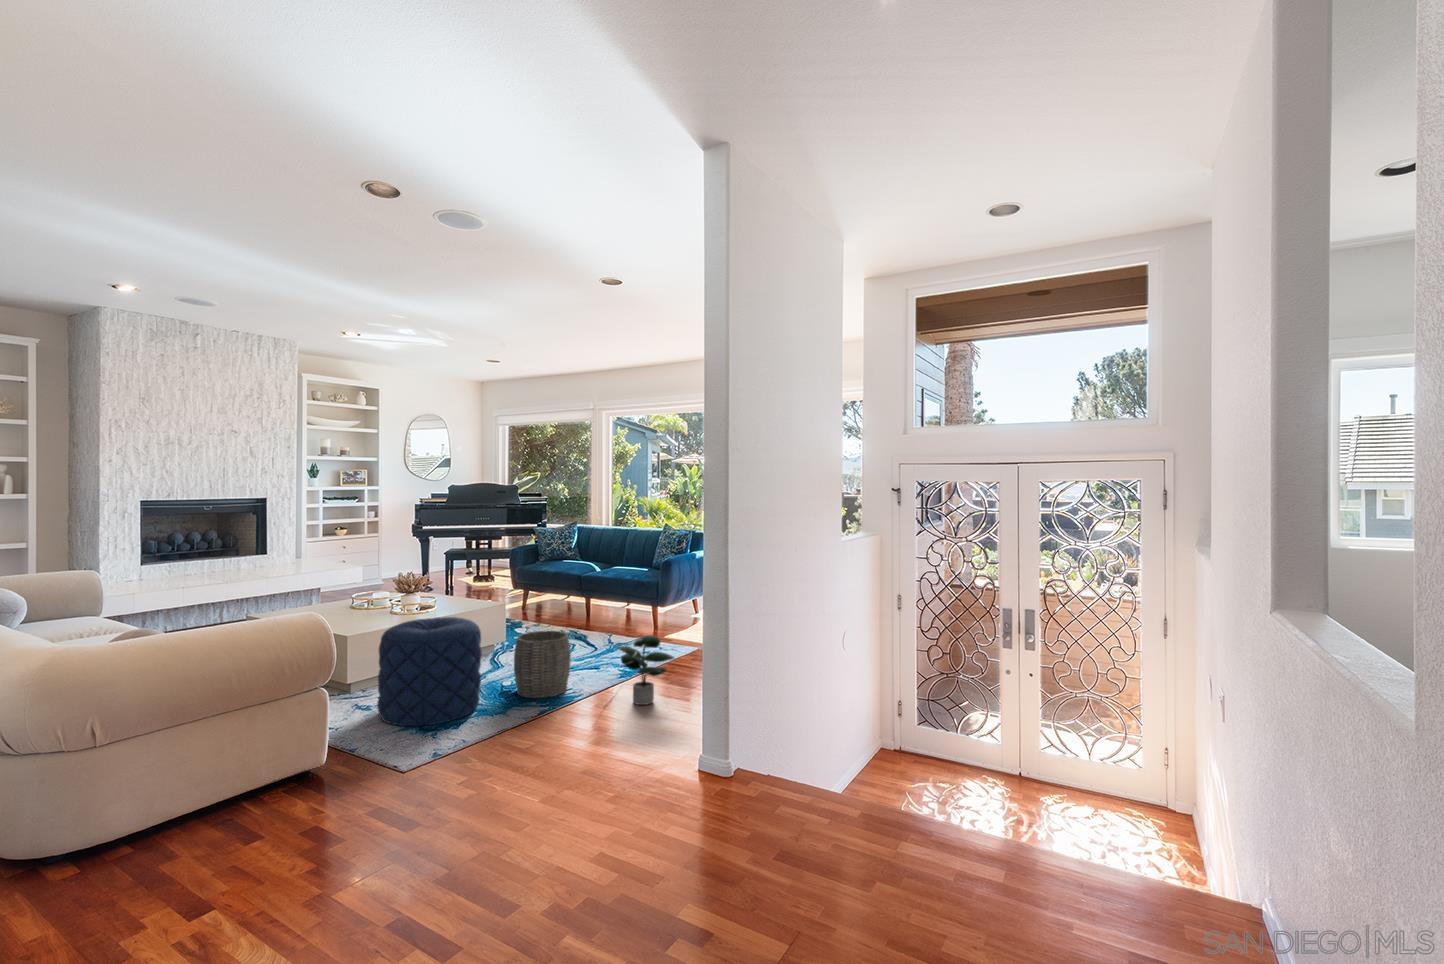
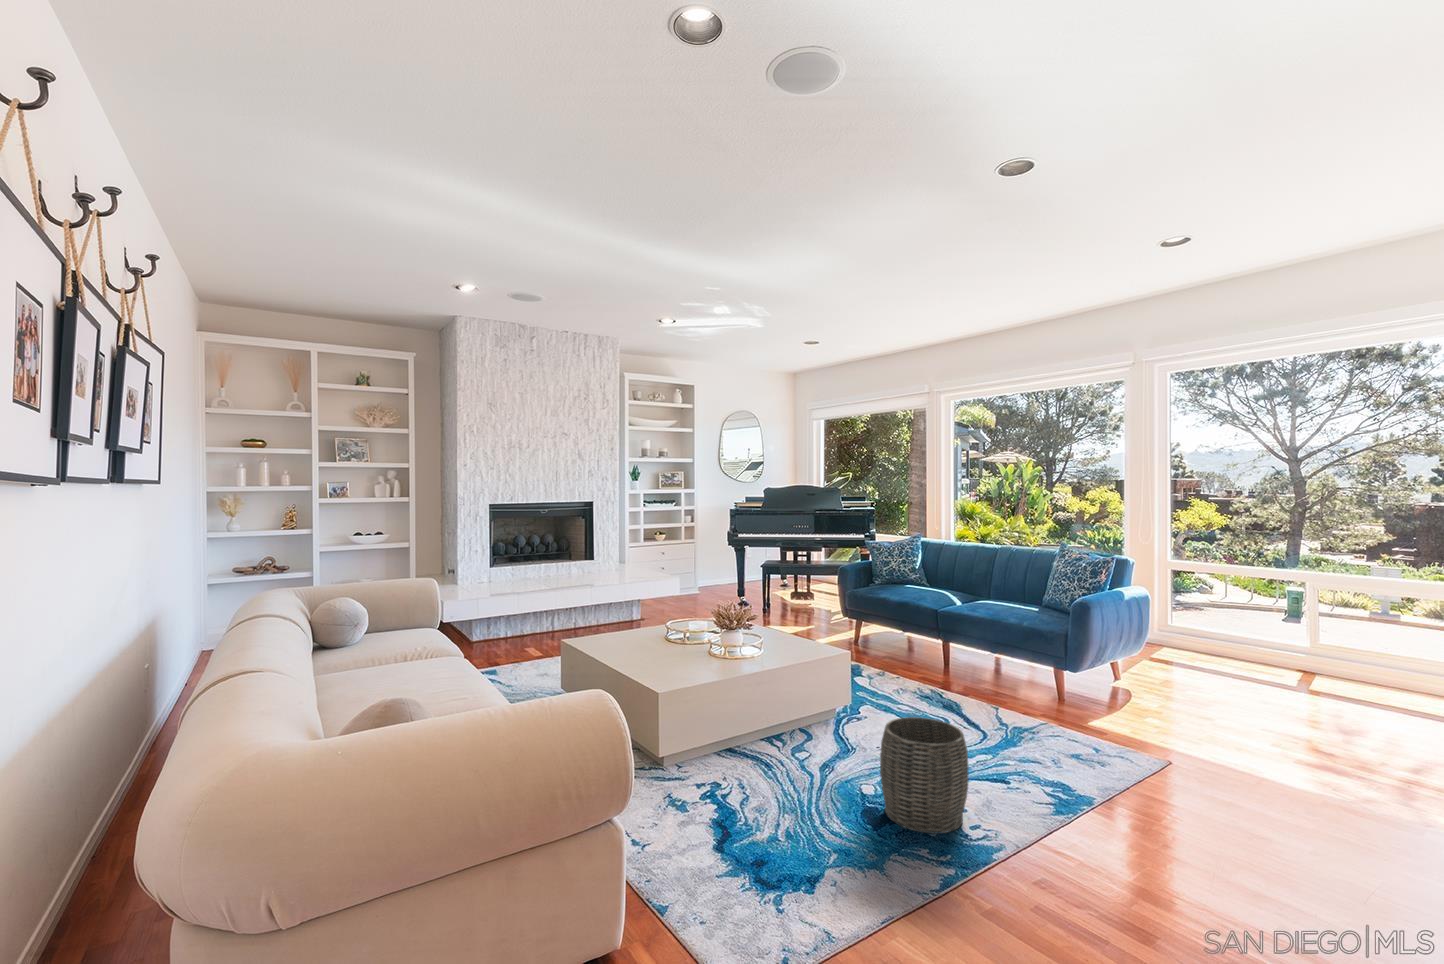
pouf: present [377,617,482,726] -> none [698,688,838,865]
potted plant: present [617,635,674,705] -> none [1060,756,1183,890]

